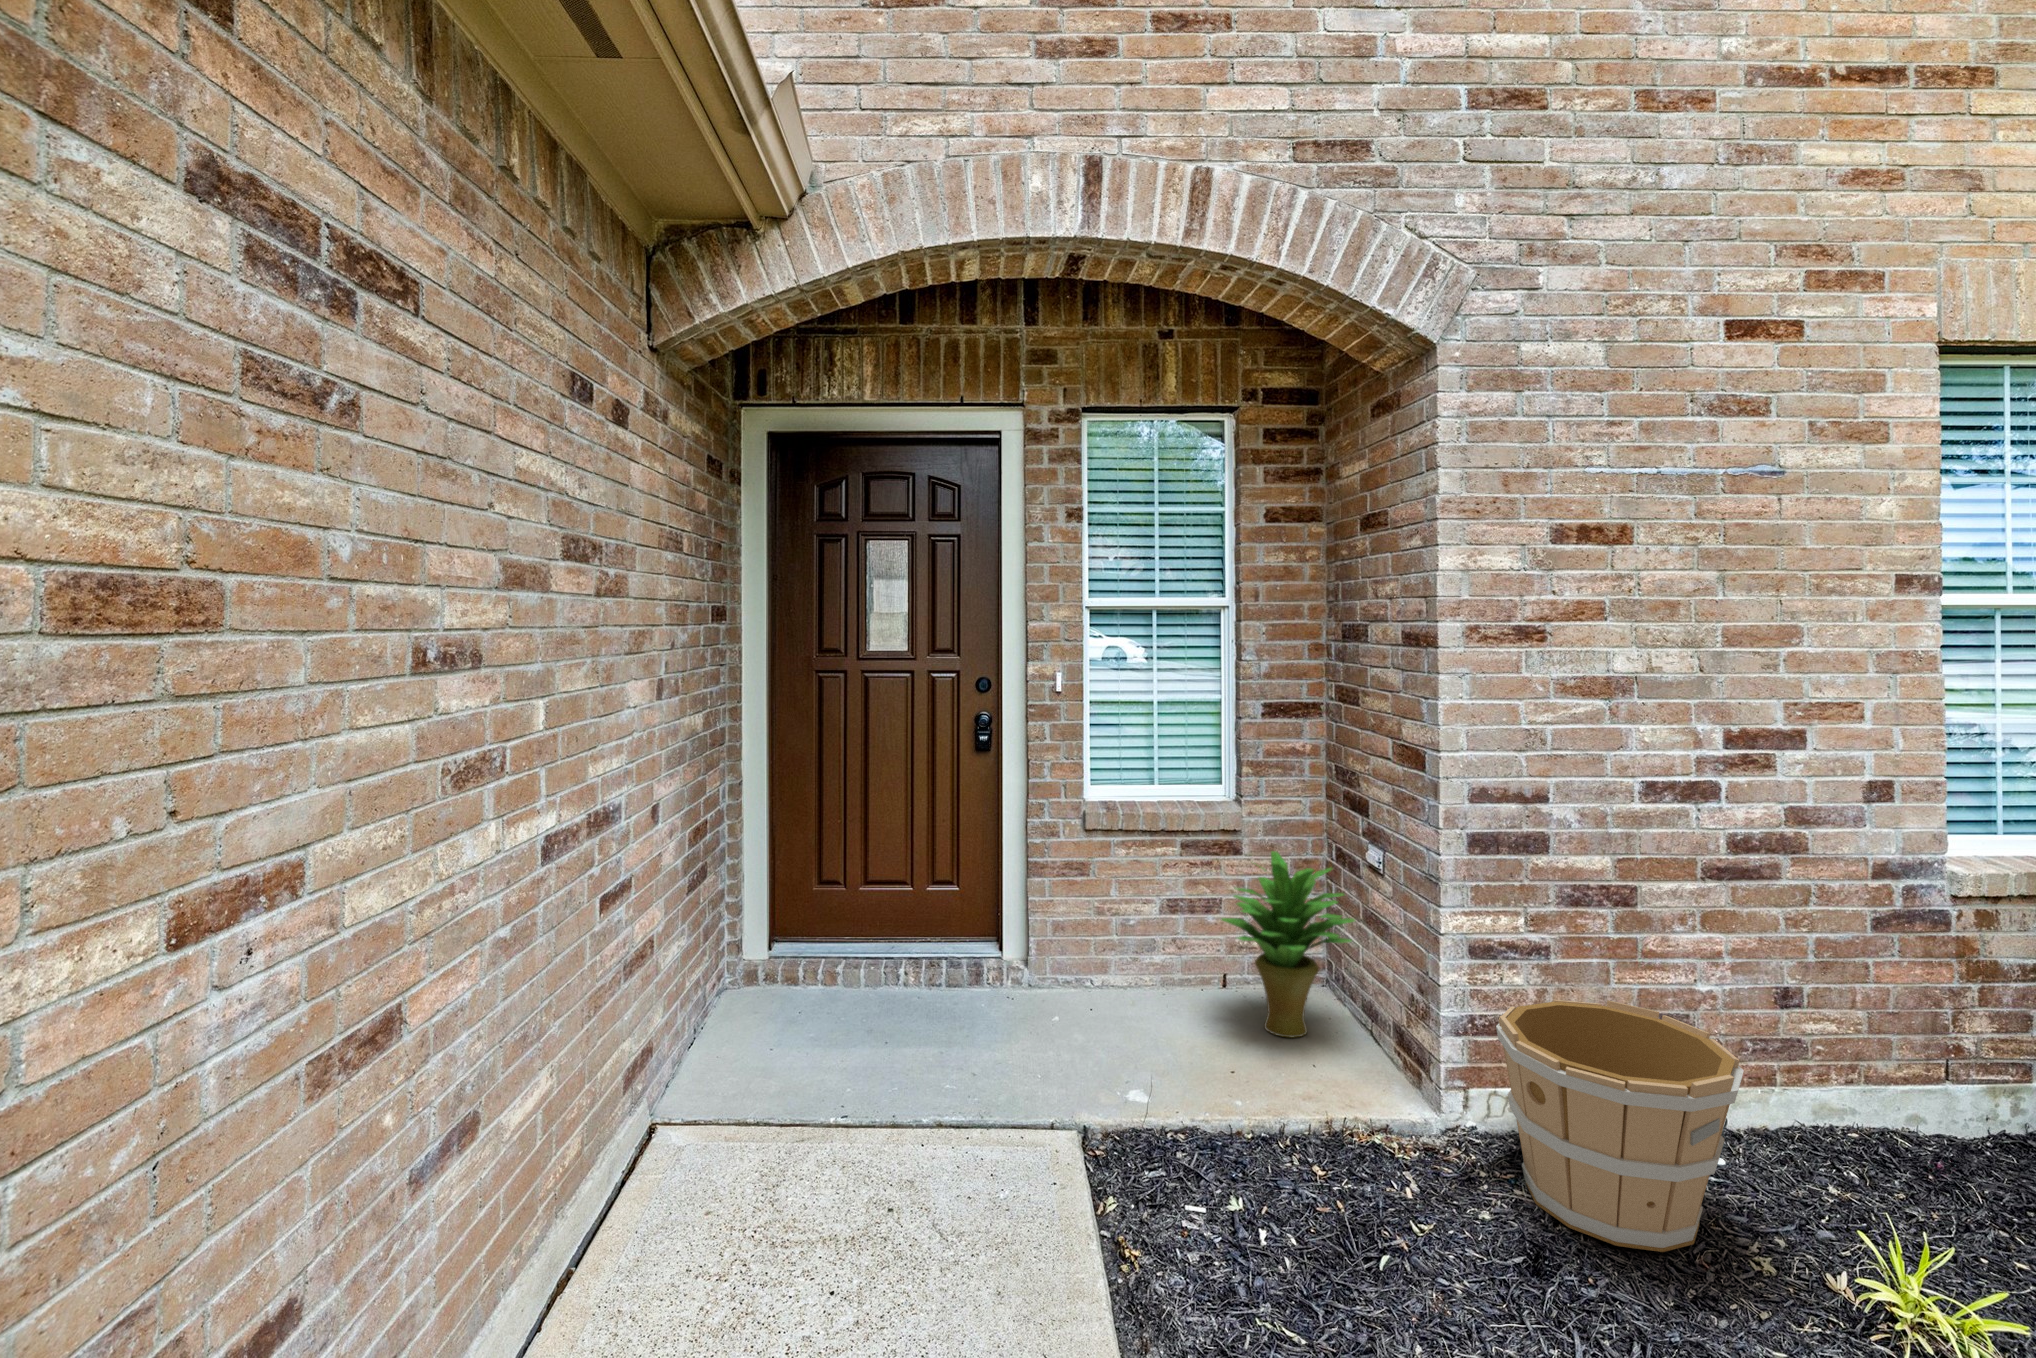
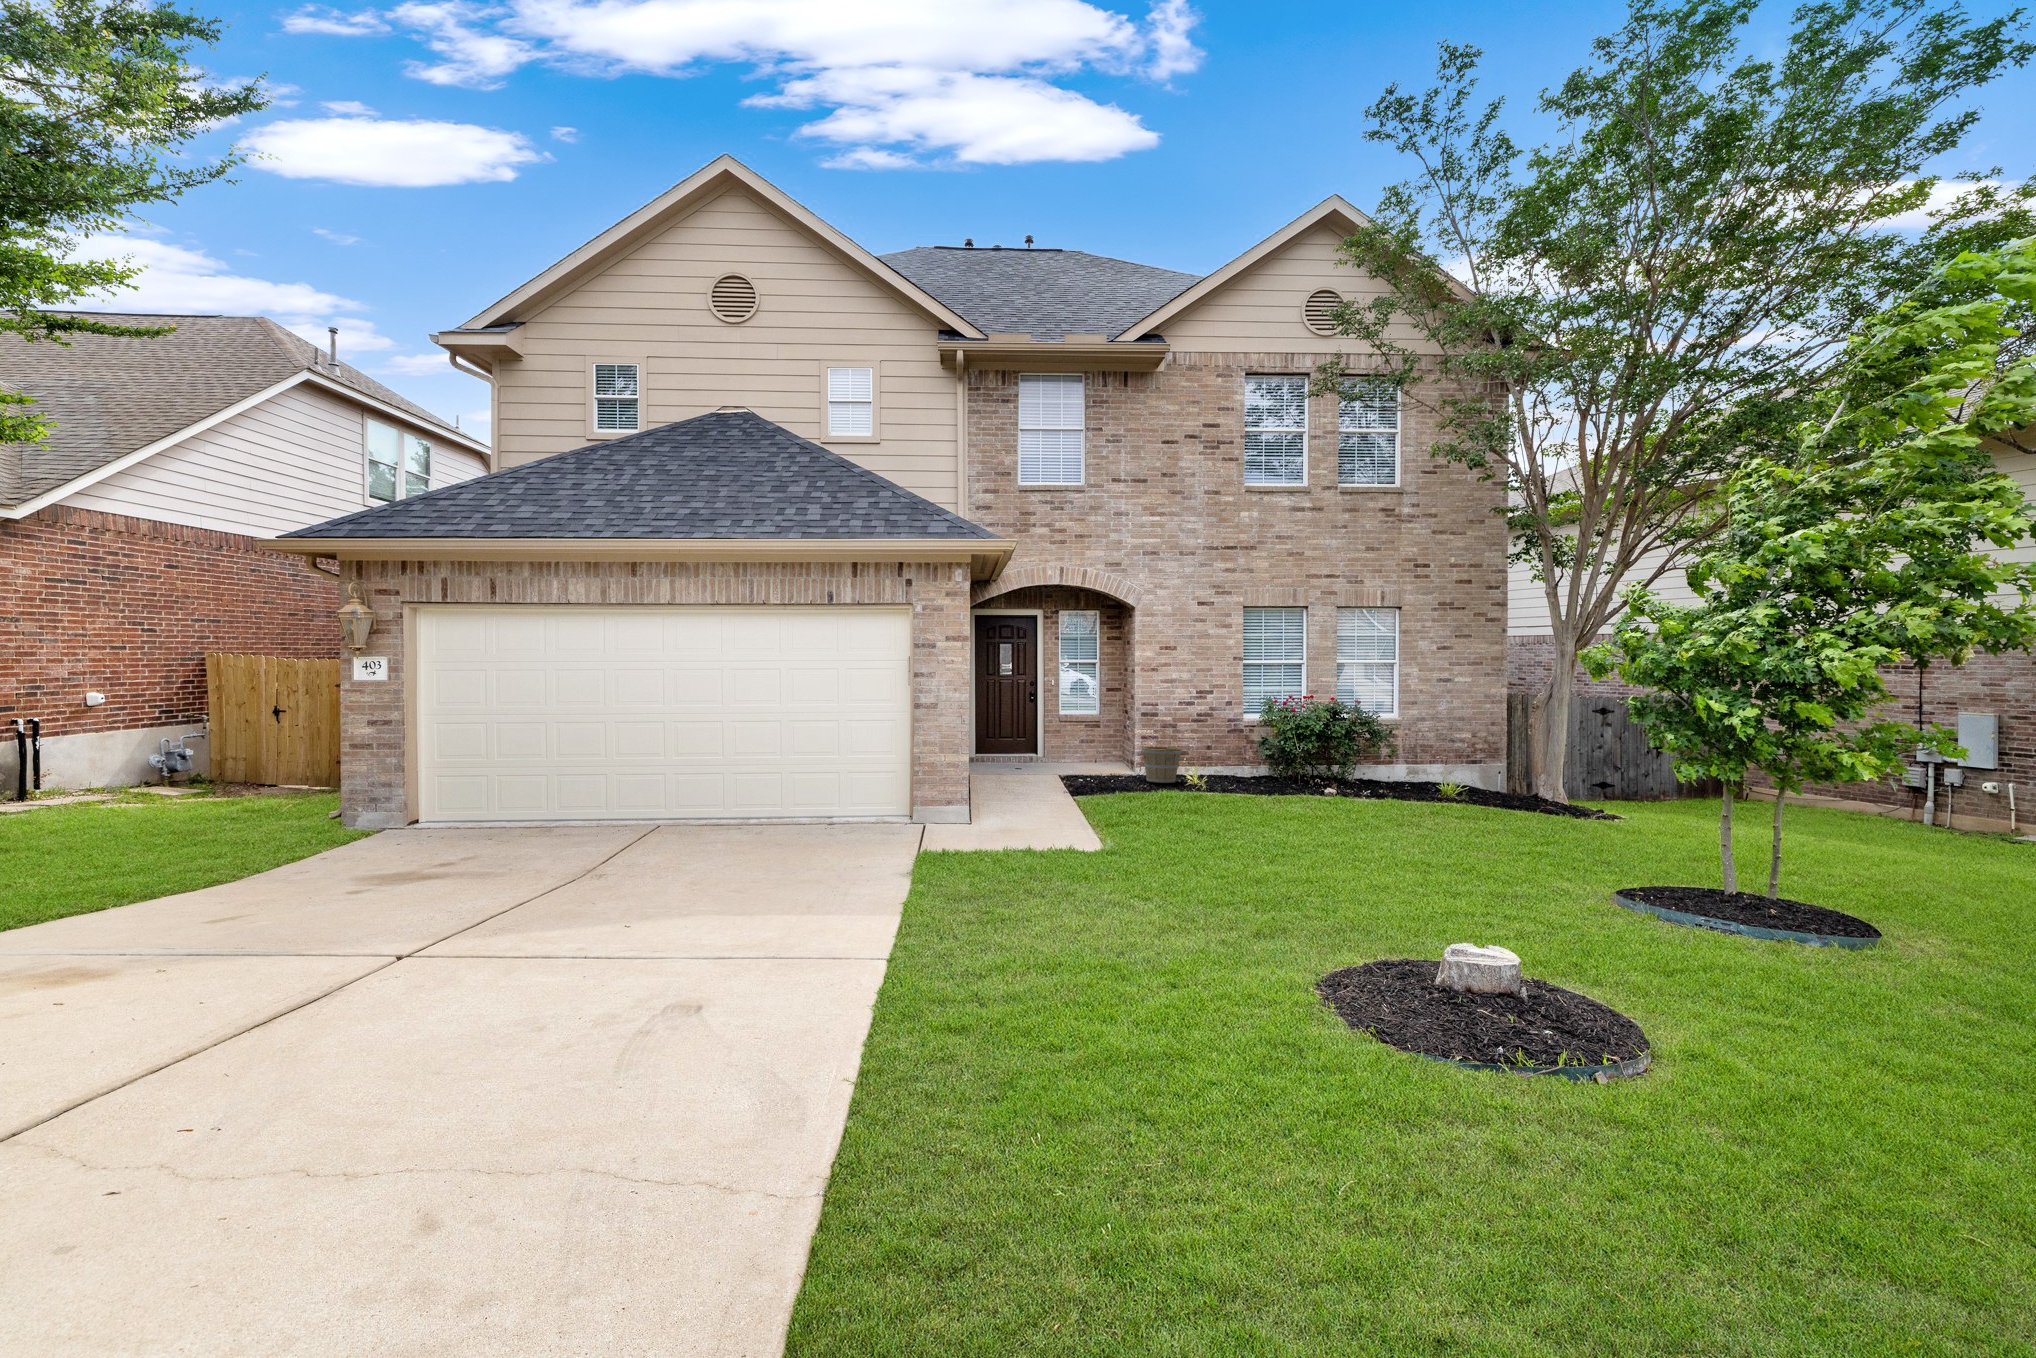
potted plant: present [1222,851,1355,1038] -> none [1091,723,1124,766]

